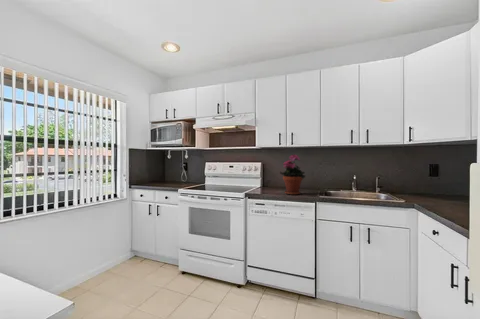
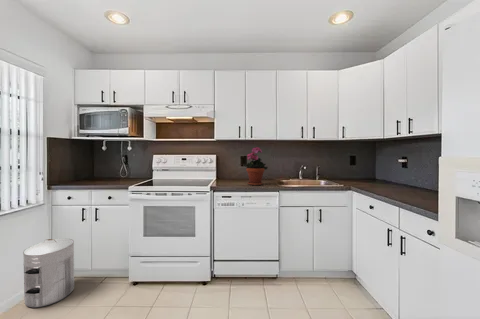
waste bin: none [109,227,142,277] -> present [23,239,74,308]

